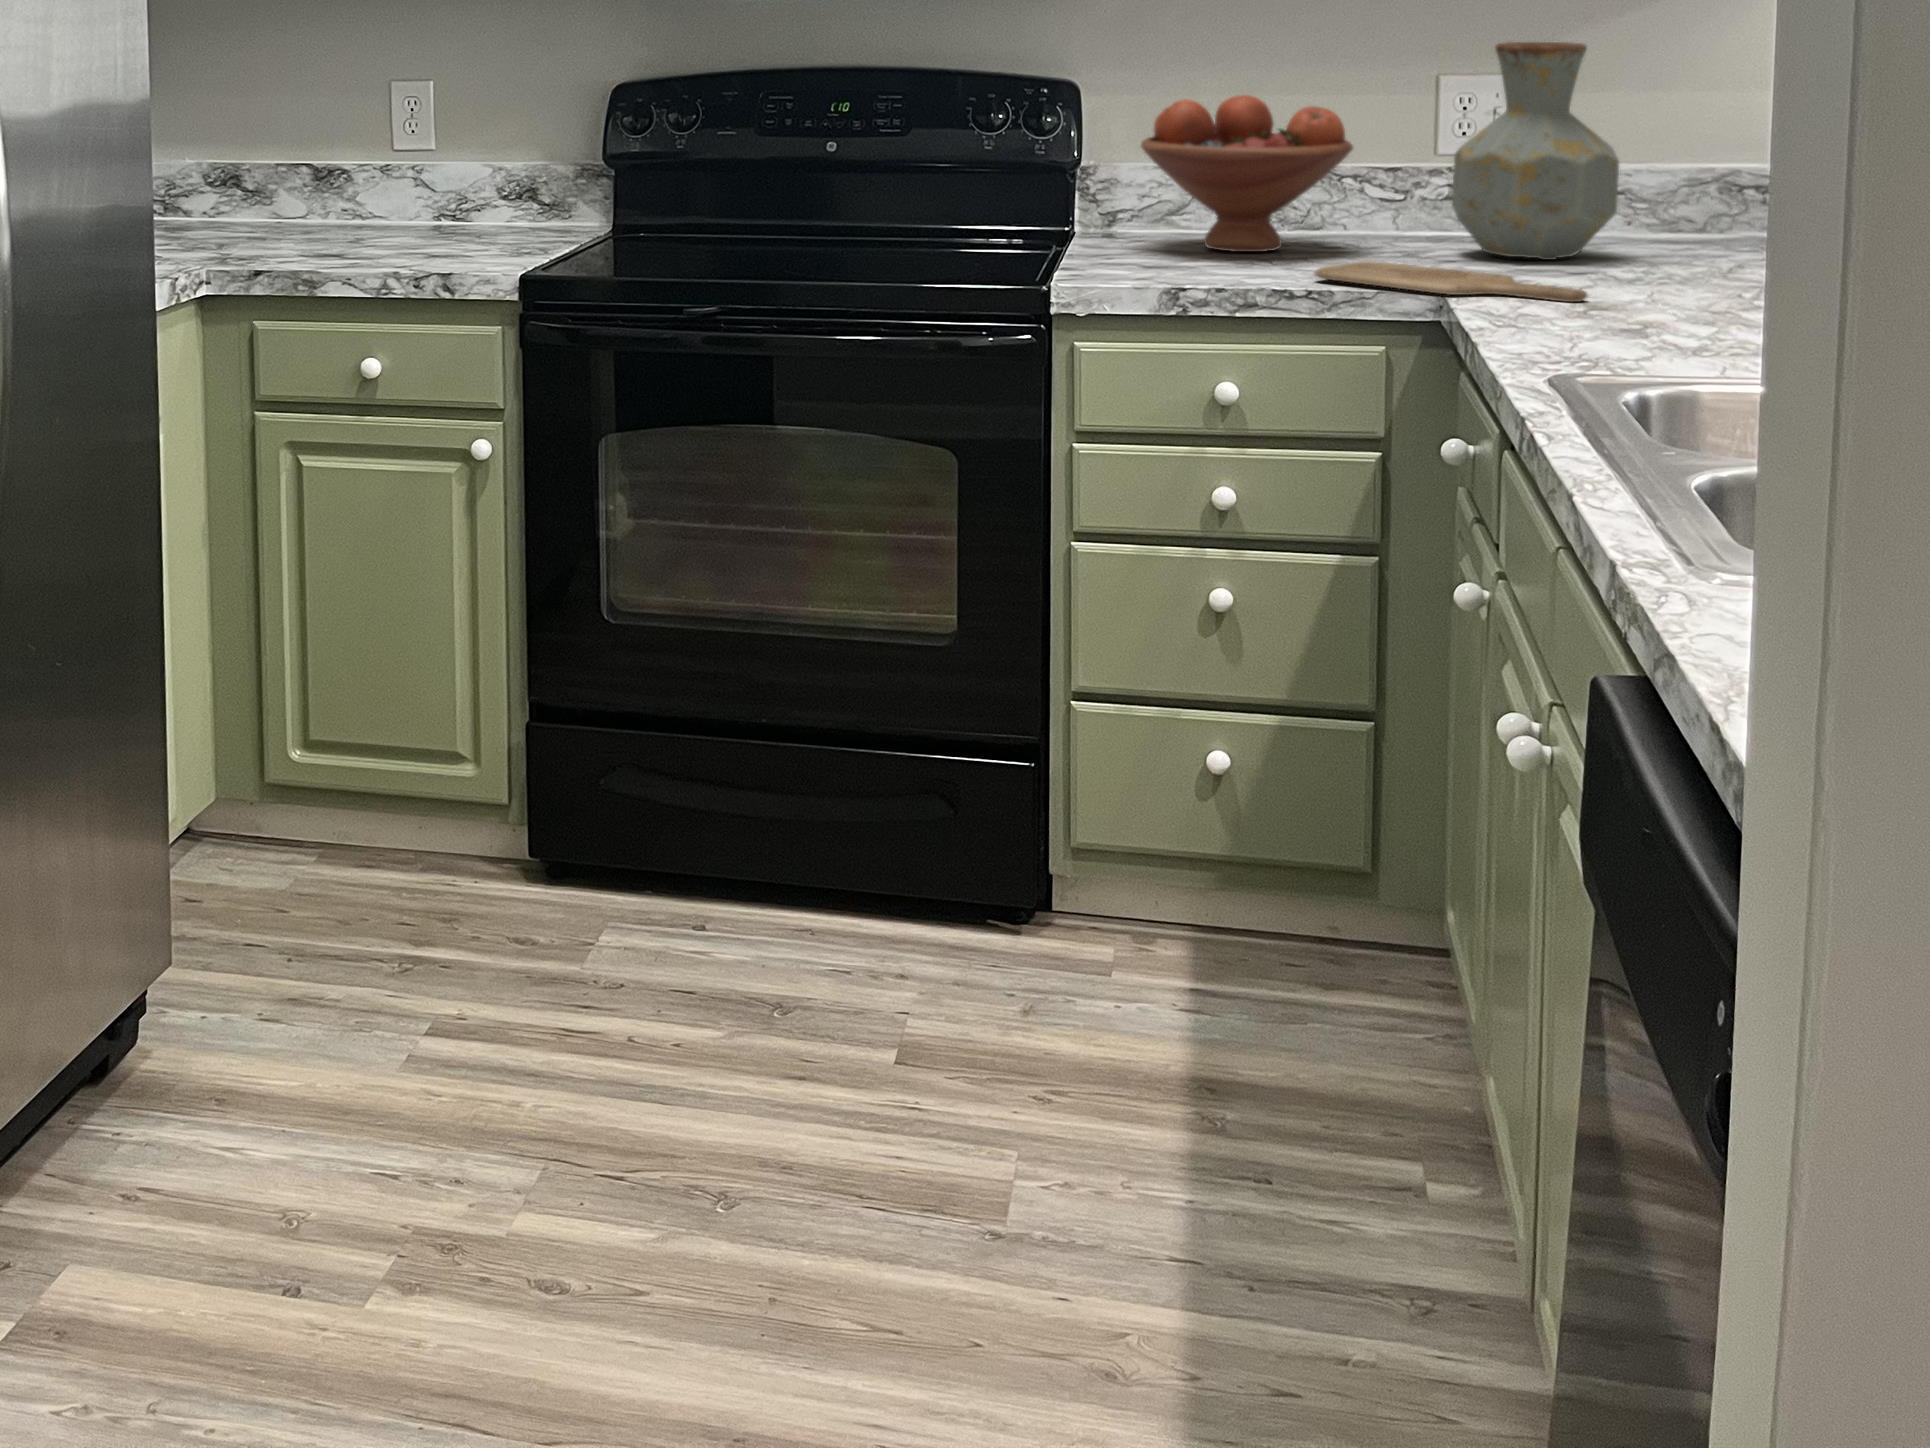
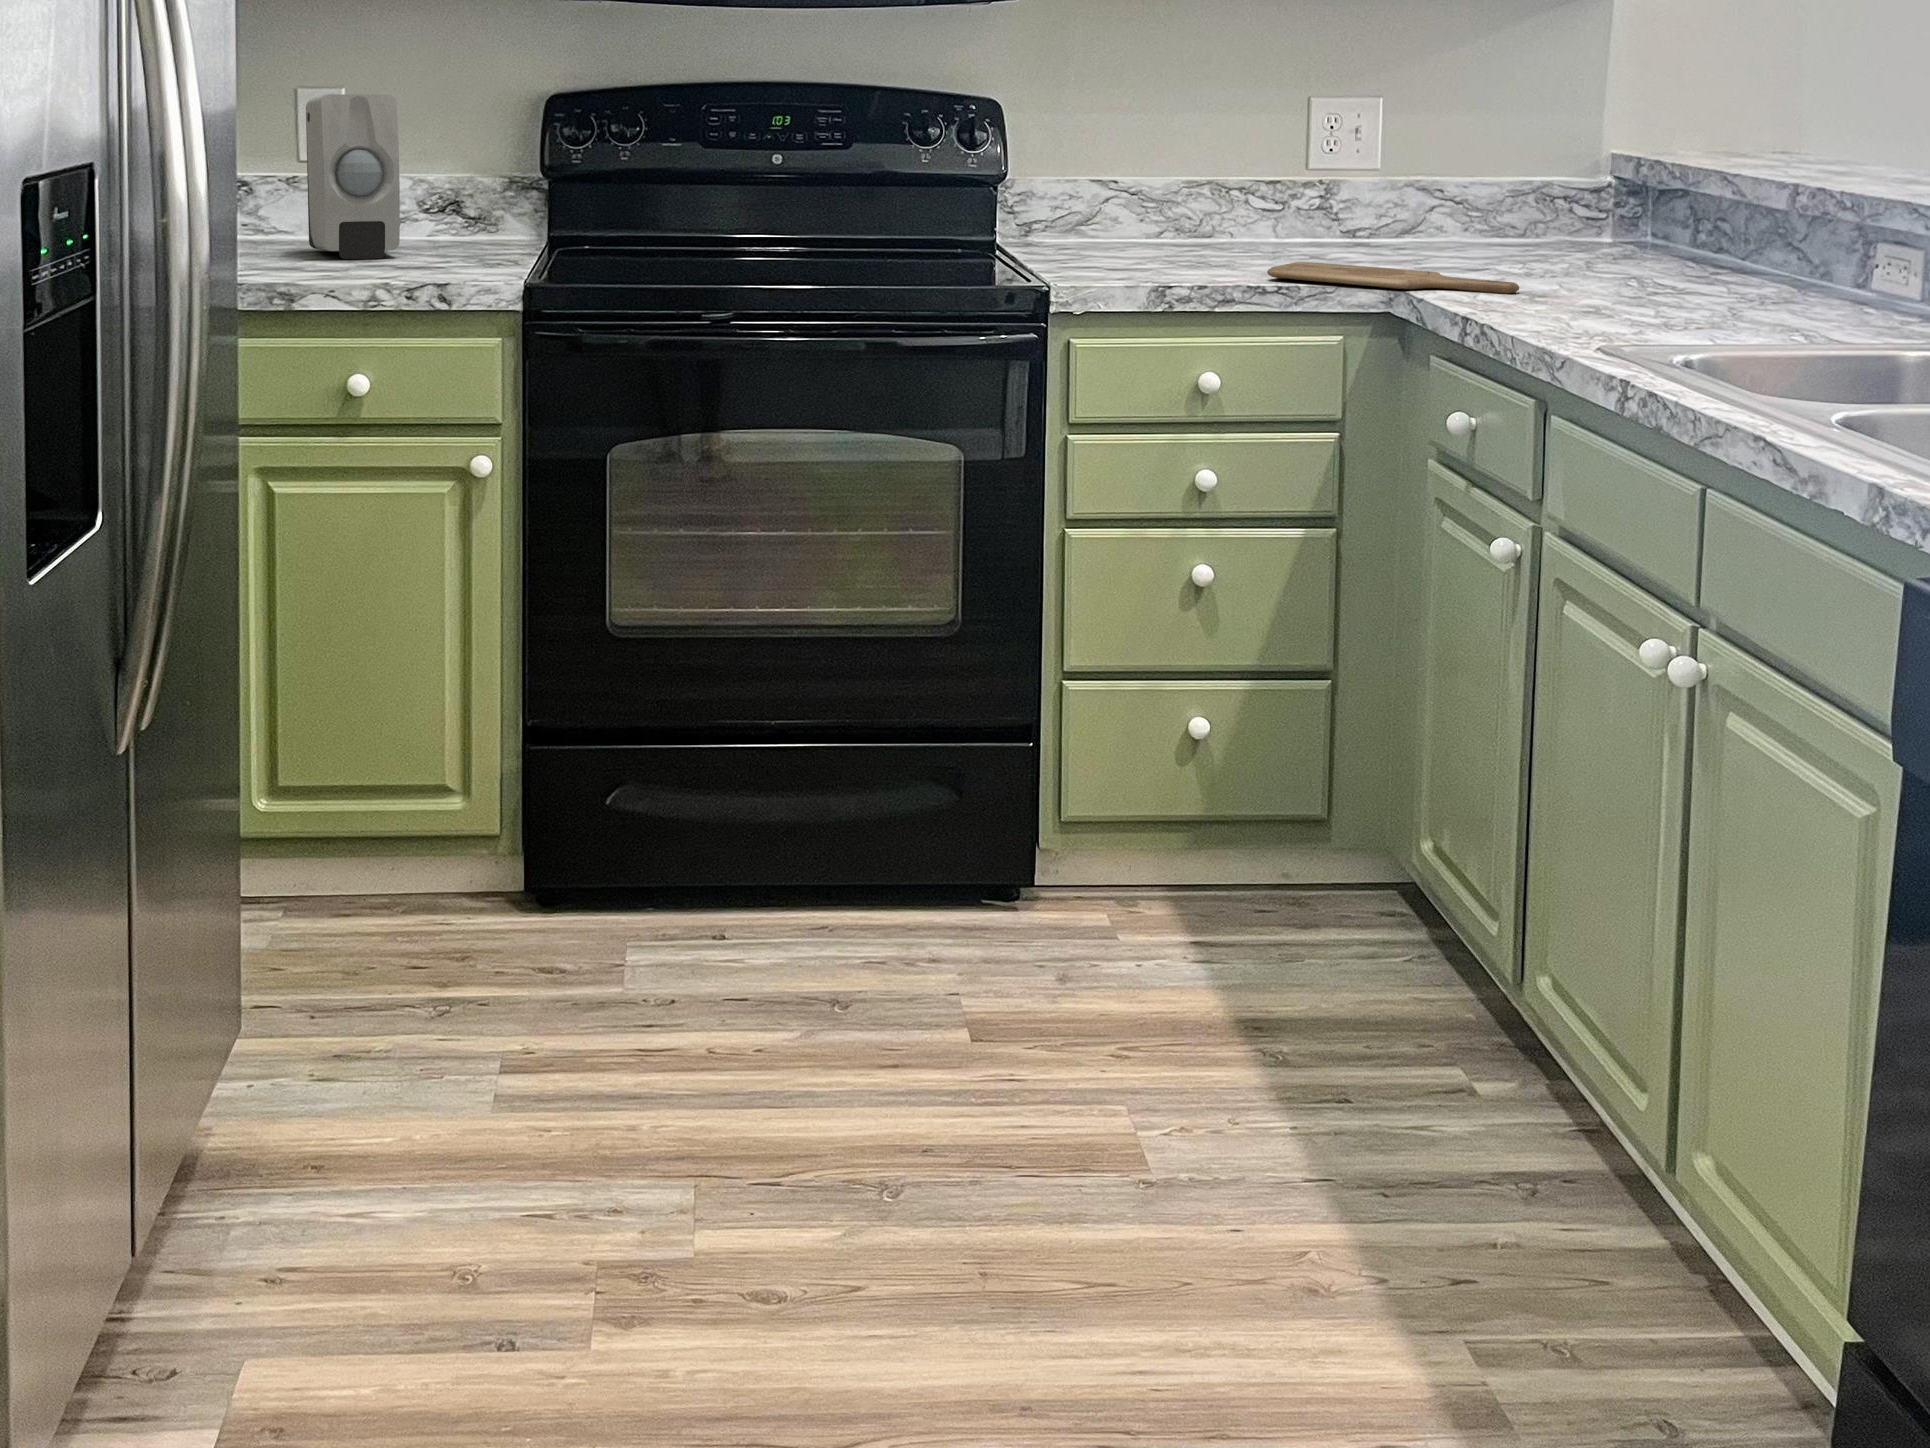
vase: present [1452,42,1619,260] -> none [1338,67,1484,261]
soap dispenser: none [382,87,457,246] -> present [306,94,400,259]
fruit bowl: present [1141,95,1353,252] -> none [1066,112,1257,257]

